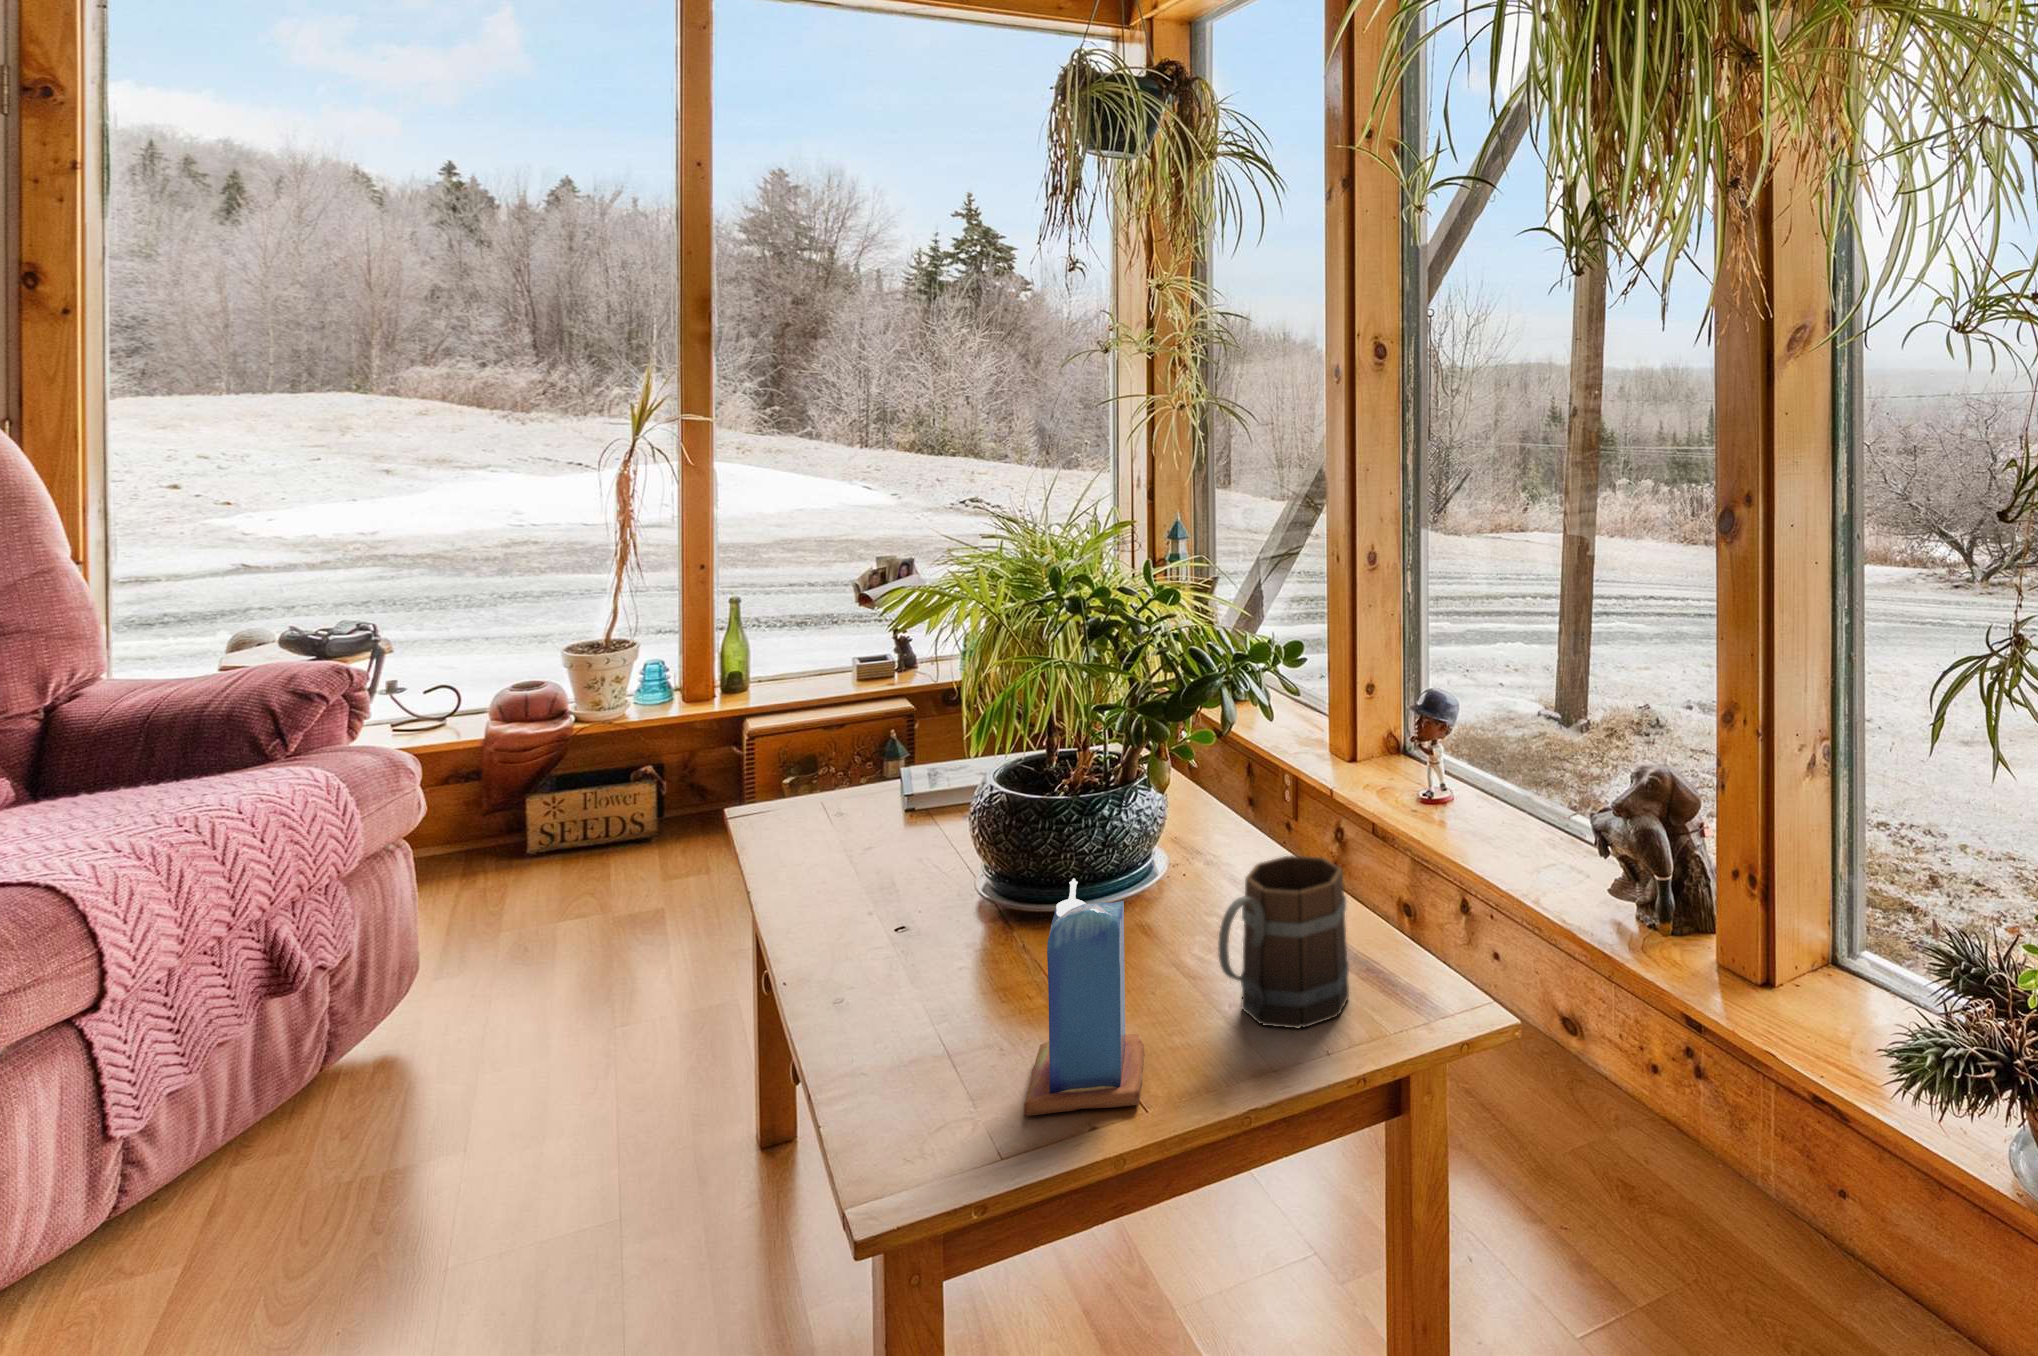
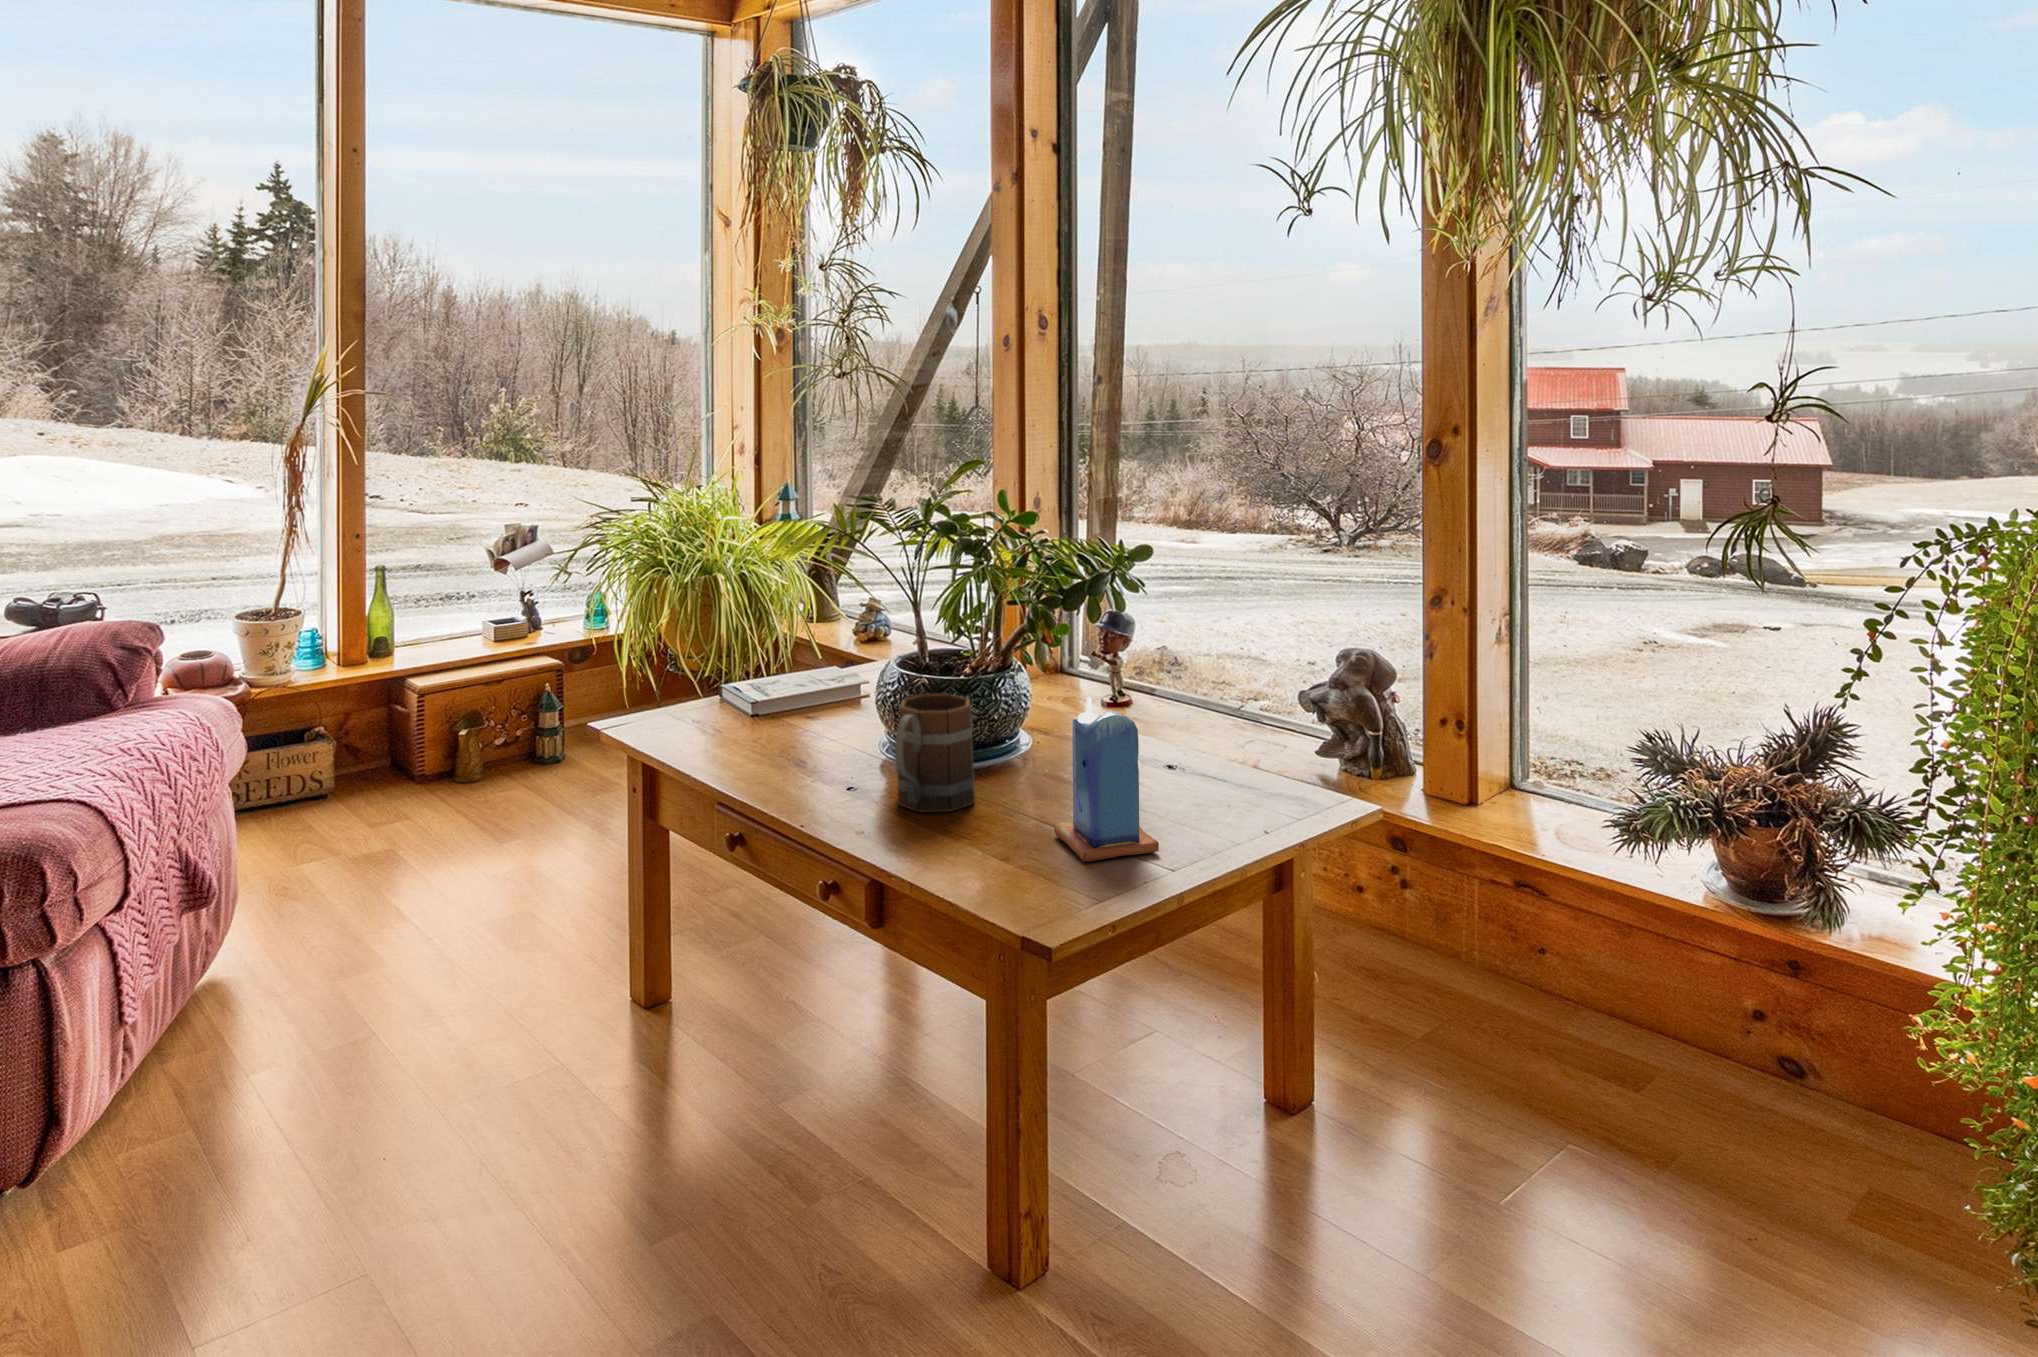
mug: present [1218,856,1349,1028] -> present [895,694,975,812]

